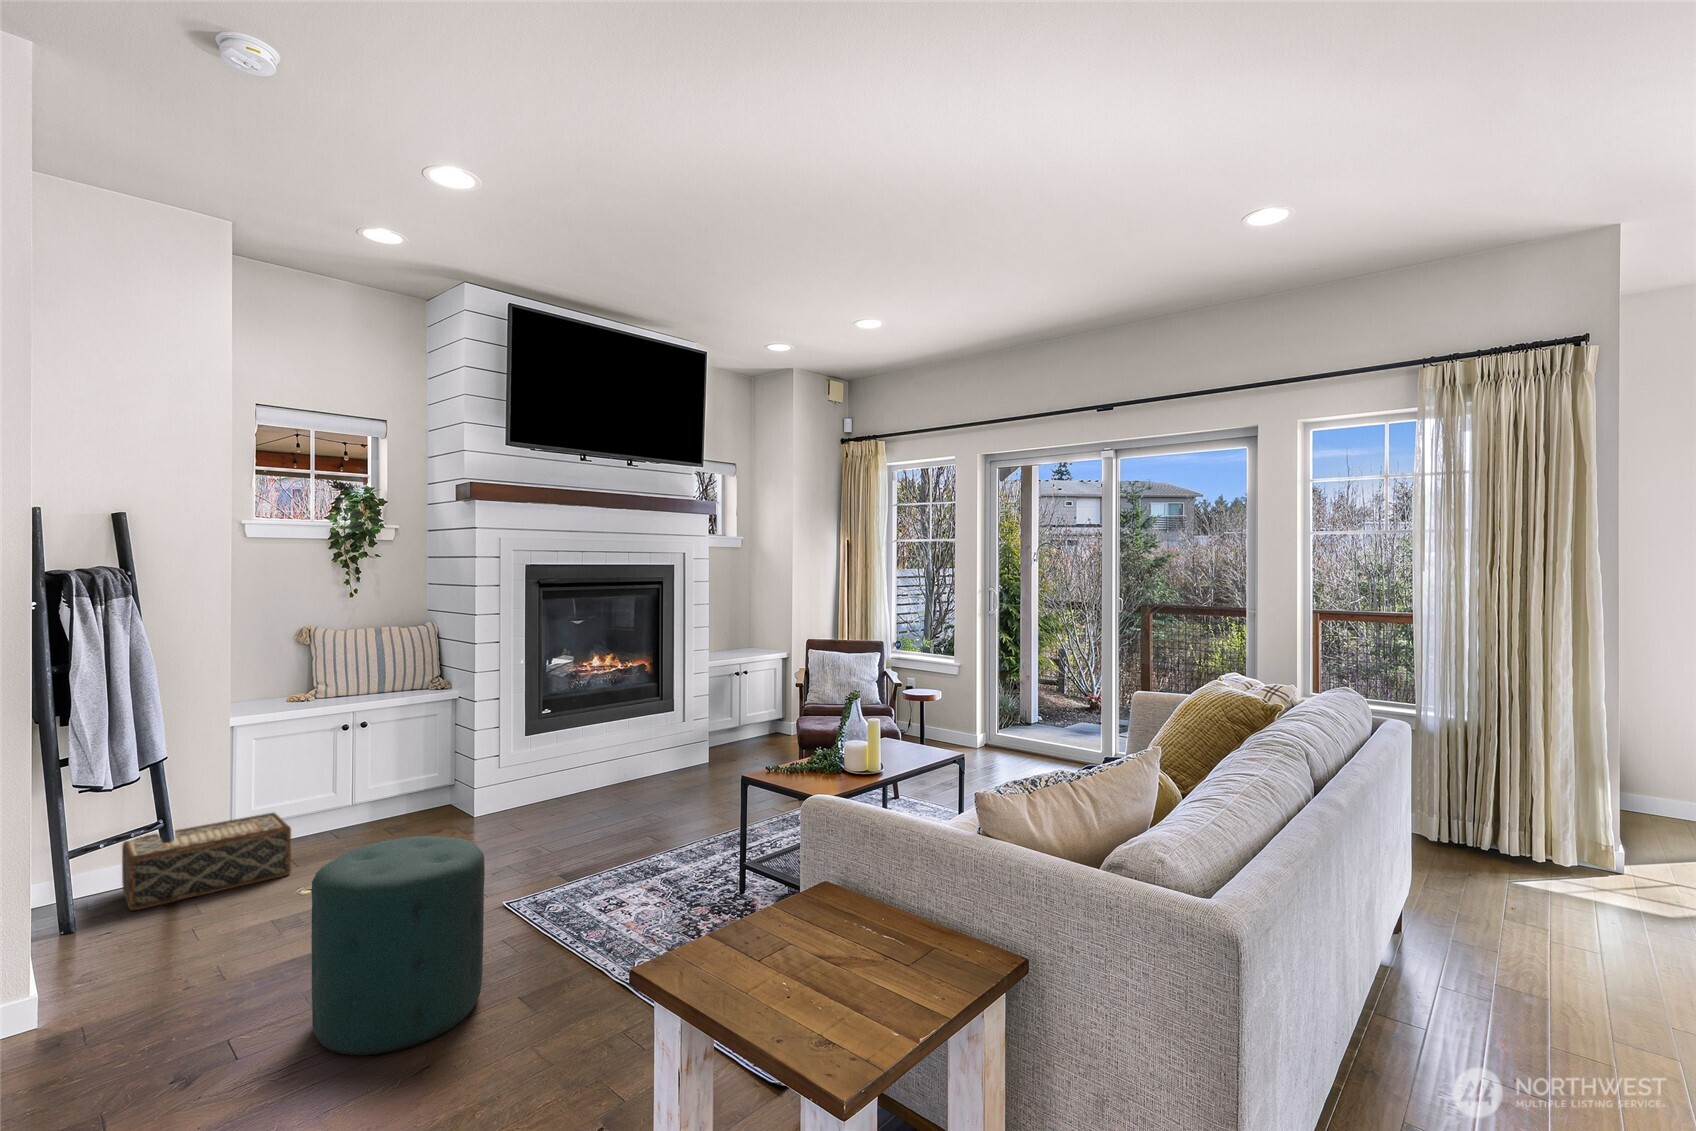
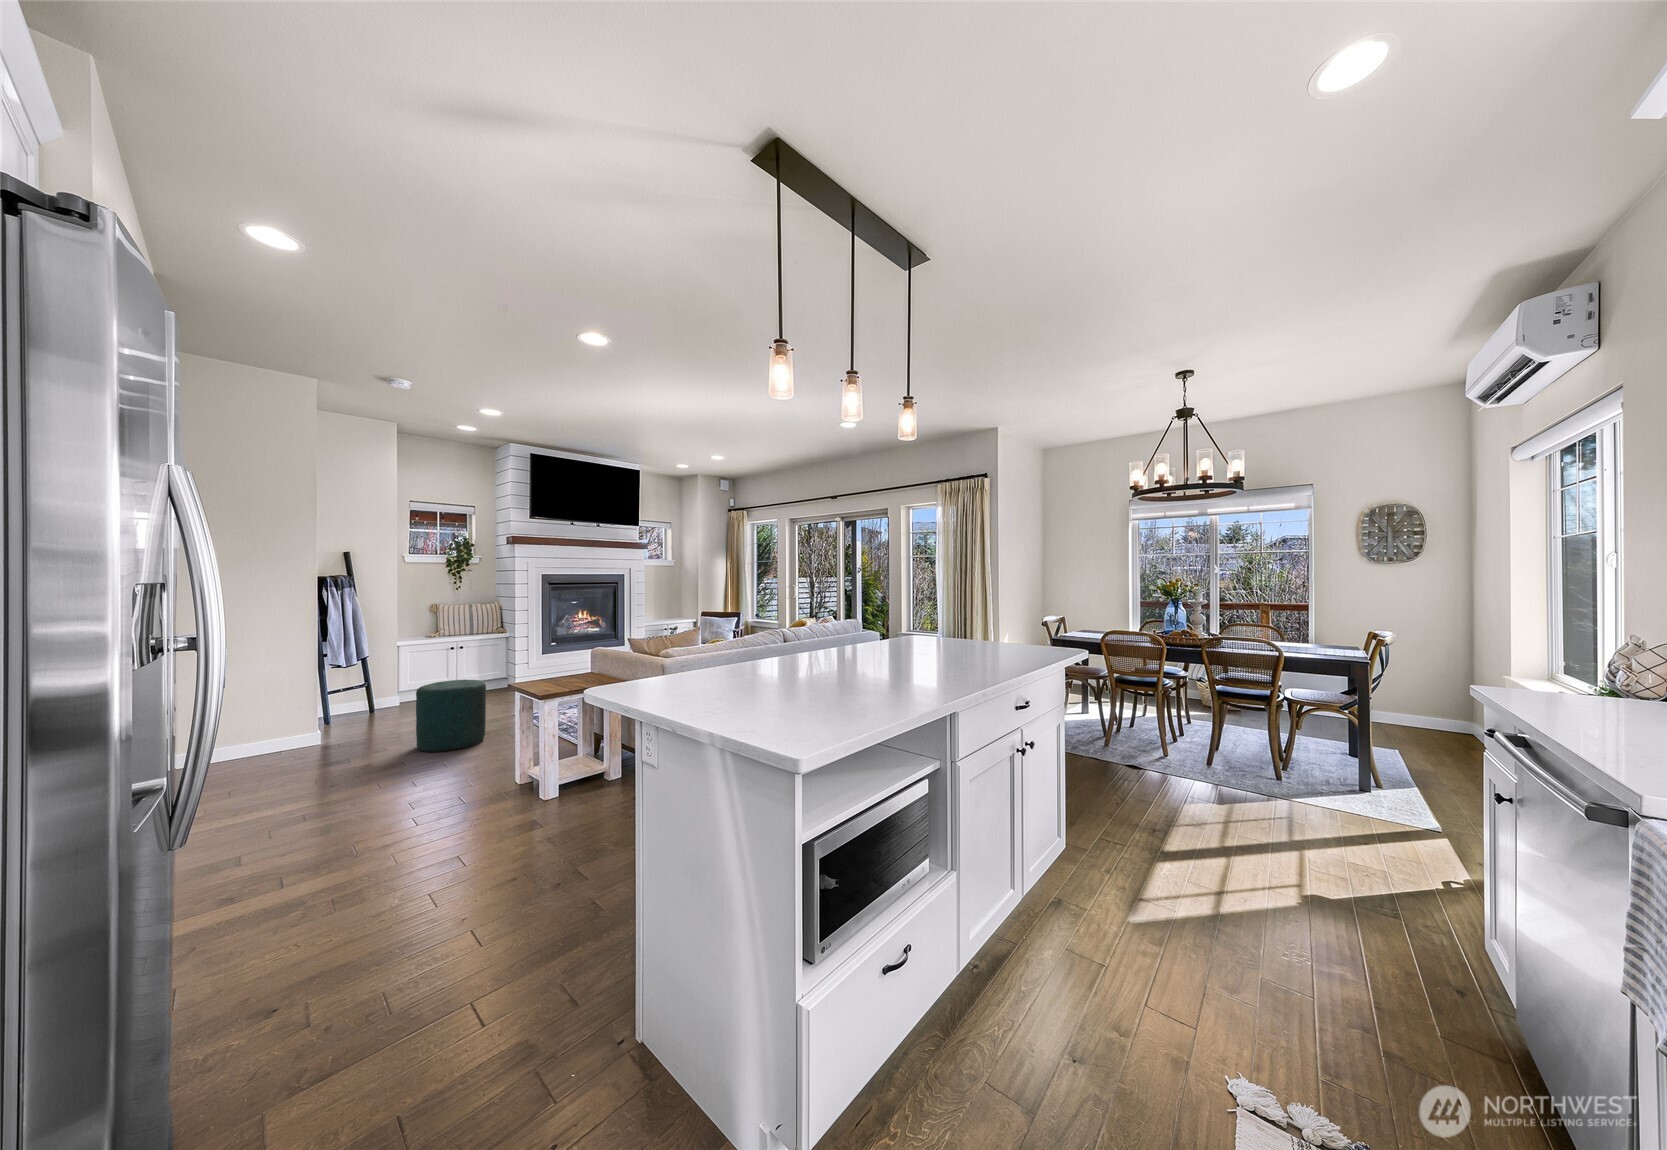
woven basket: present [122,813,291,910] -> none [350,685,423,719]

